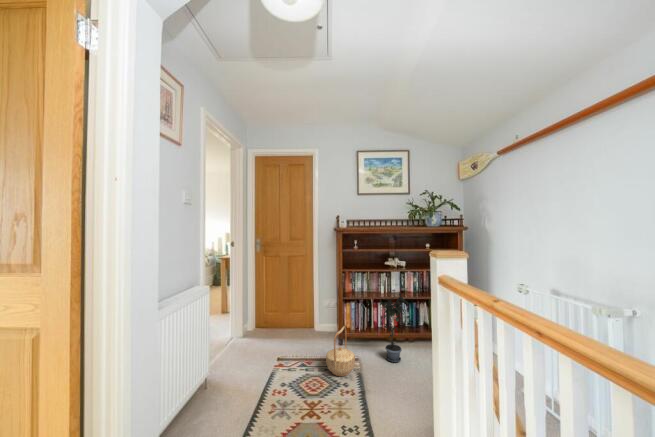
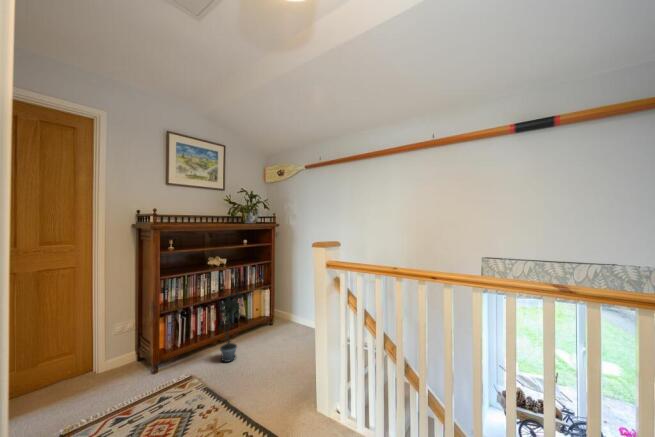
basket: present [326,326,355,376] -> none [161,342,201,406]

